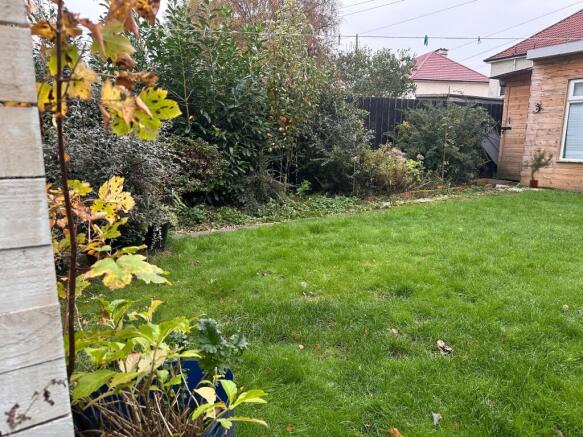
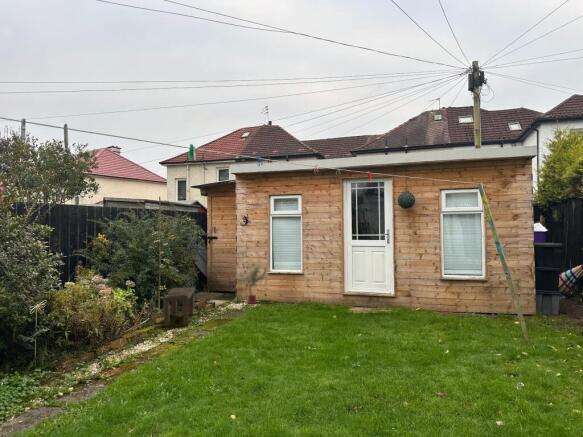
bench: none [443,165,475,193] -> present [163,287,195,327]

